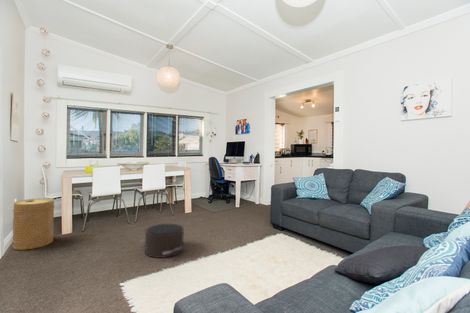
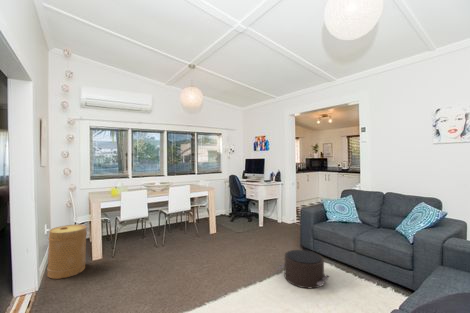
pouf: present [141,224,184,258] -> present [277,250,328,288]

